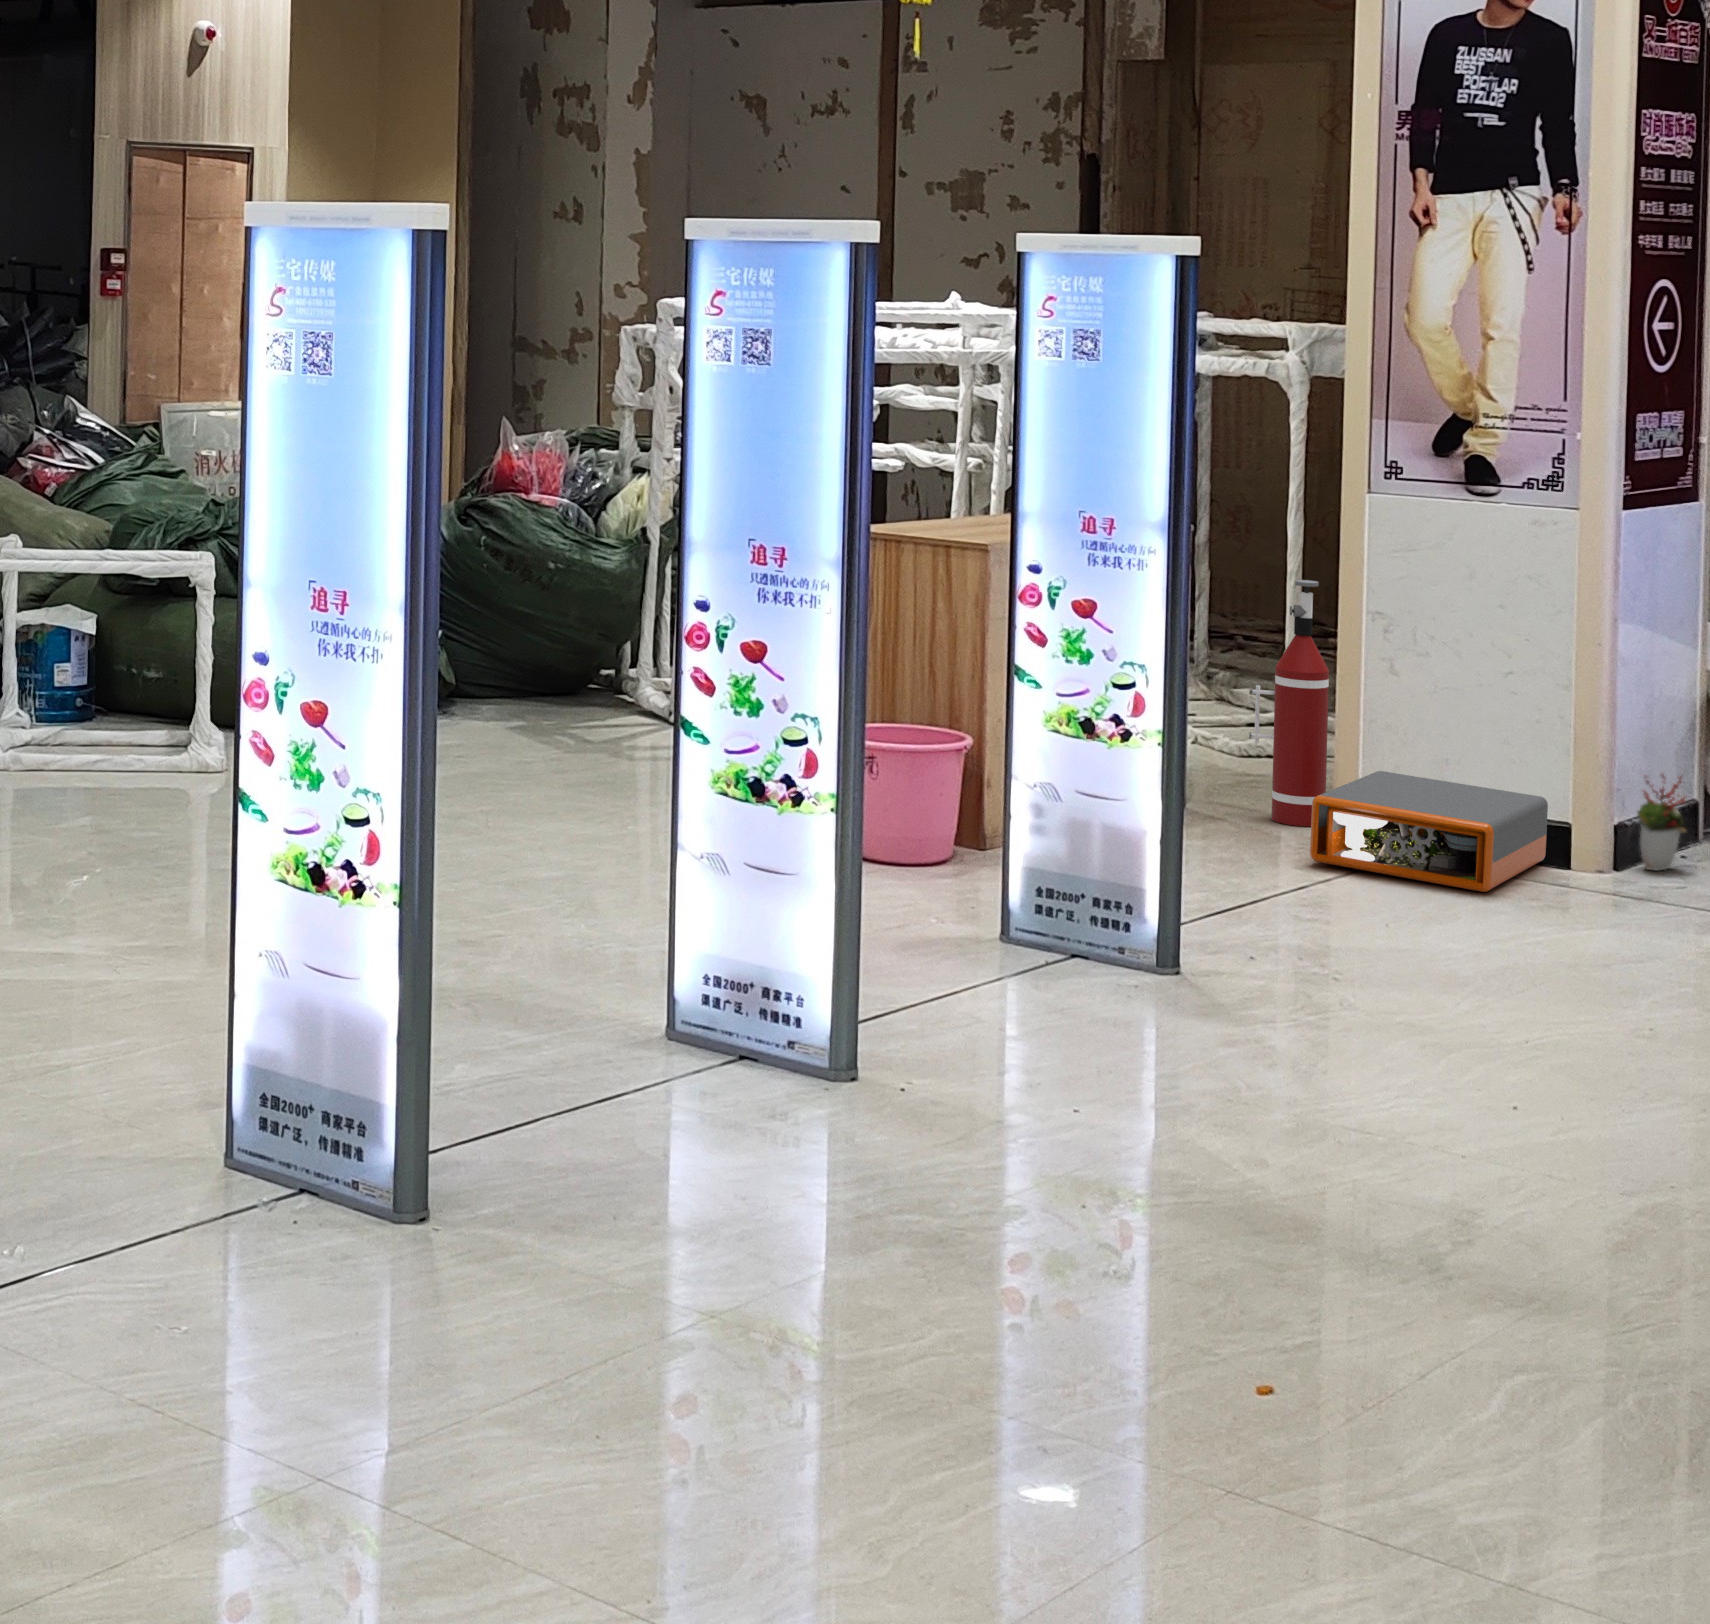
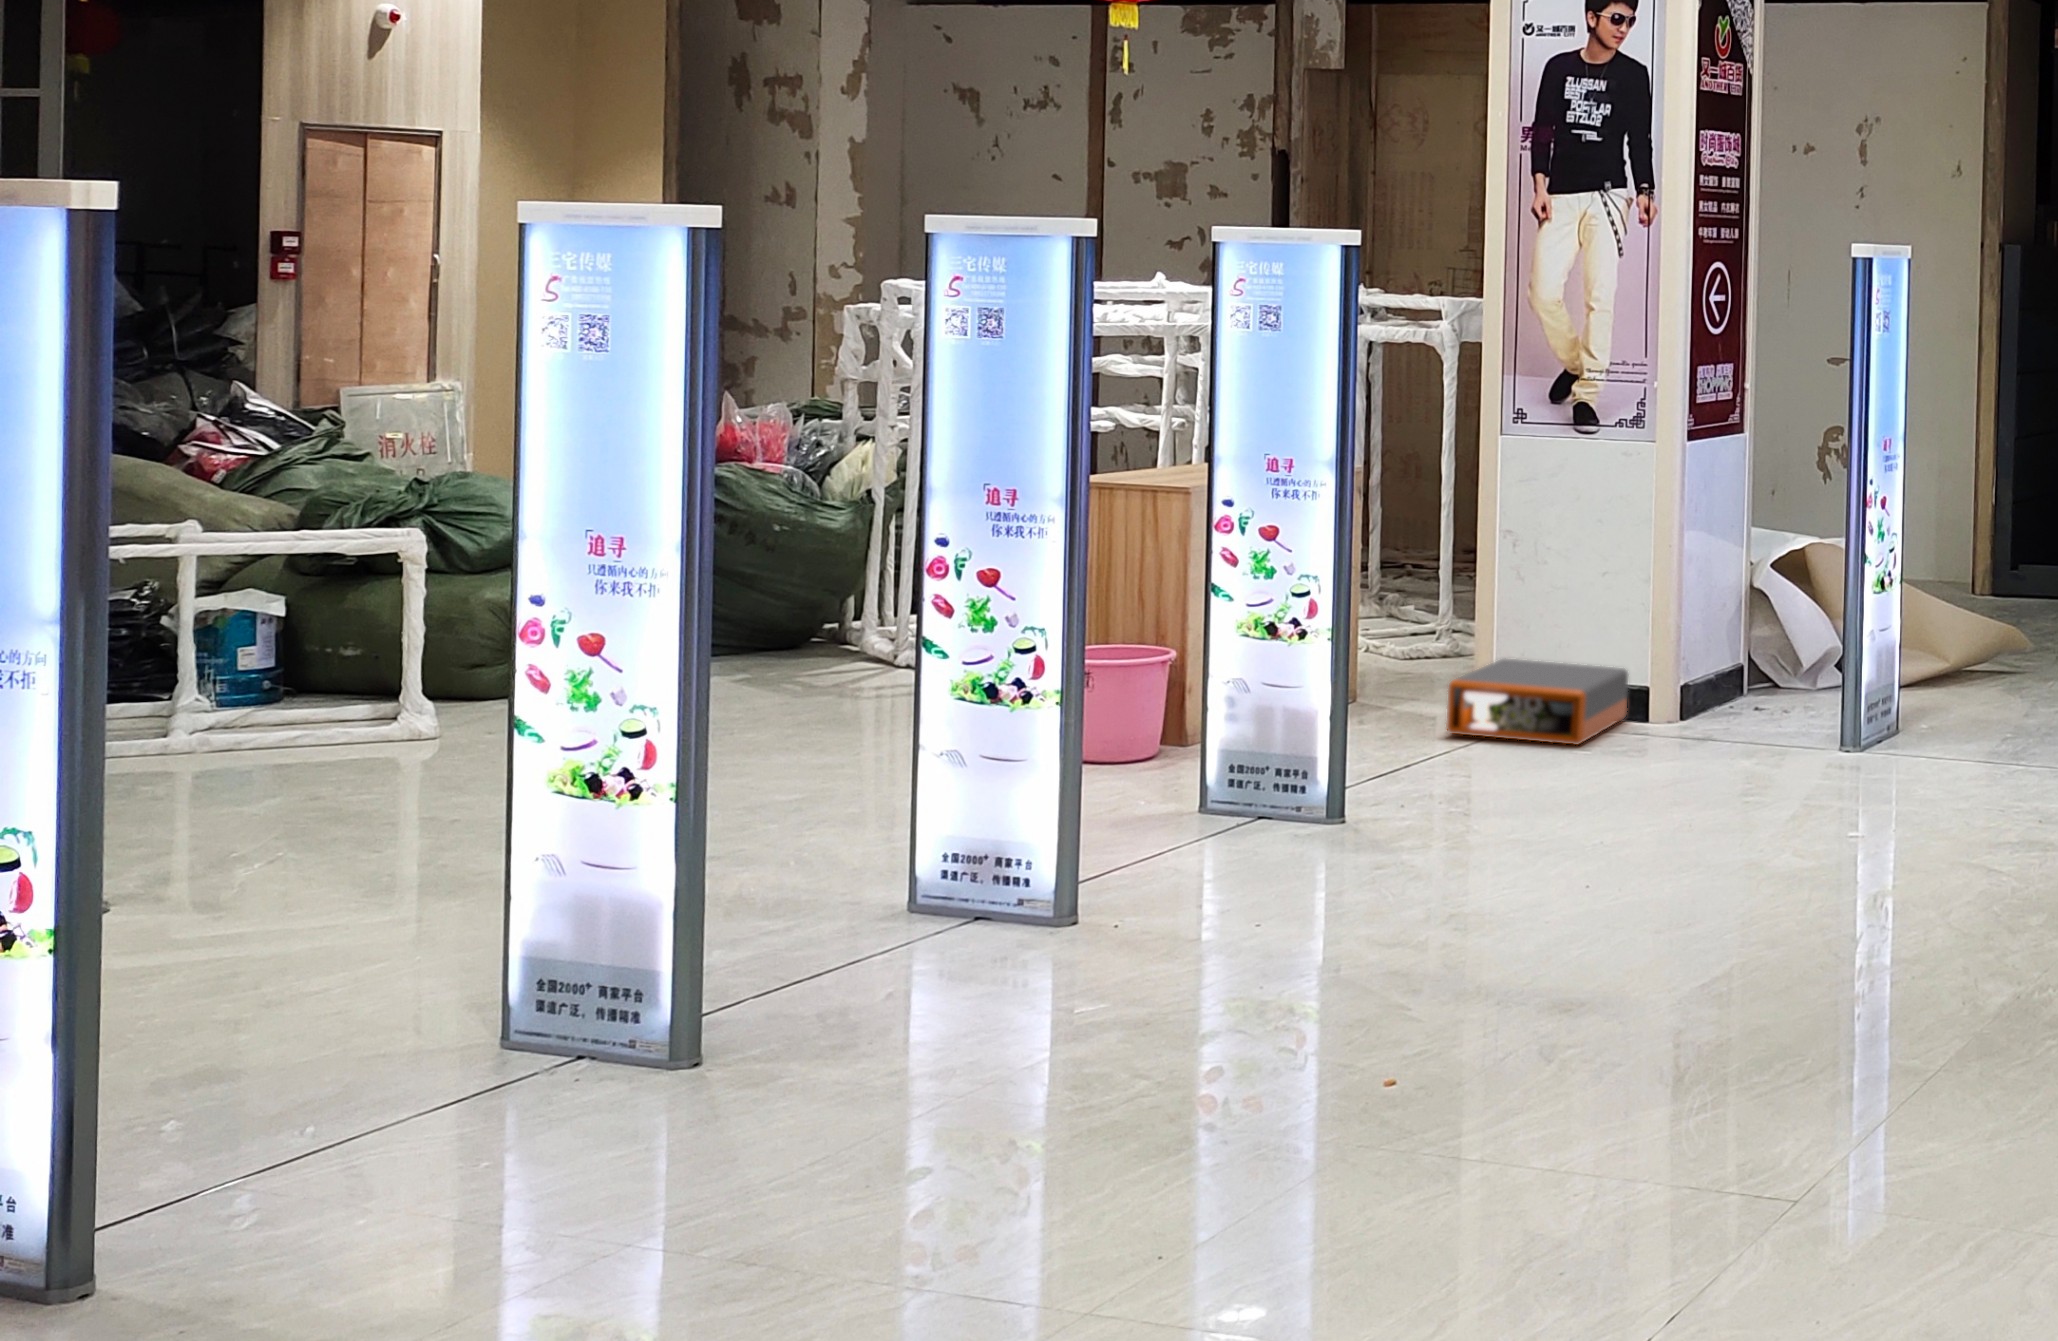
fire extinguisher: present [1249,580,1329,826] -> none [1402,507,1465,709]
decorative plant: present [1638,775,1686,870] -> none [1693,642,1729,719]

